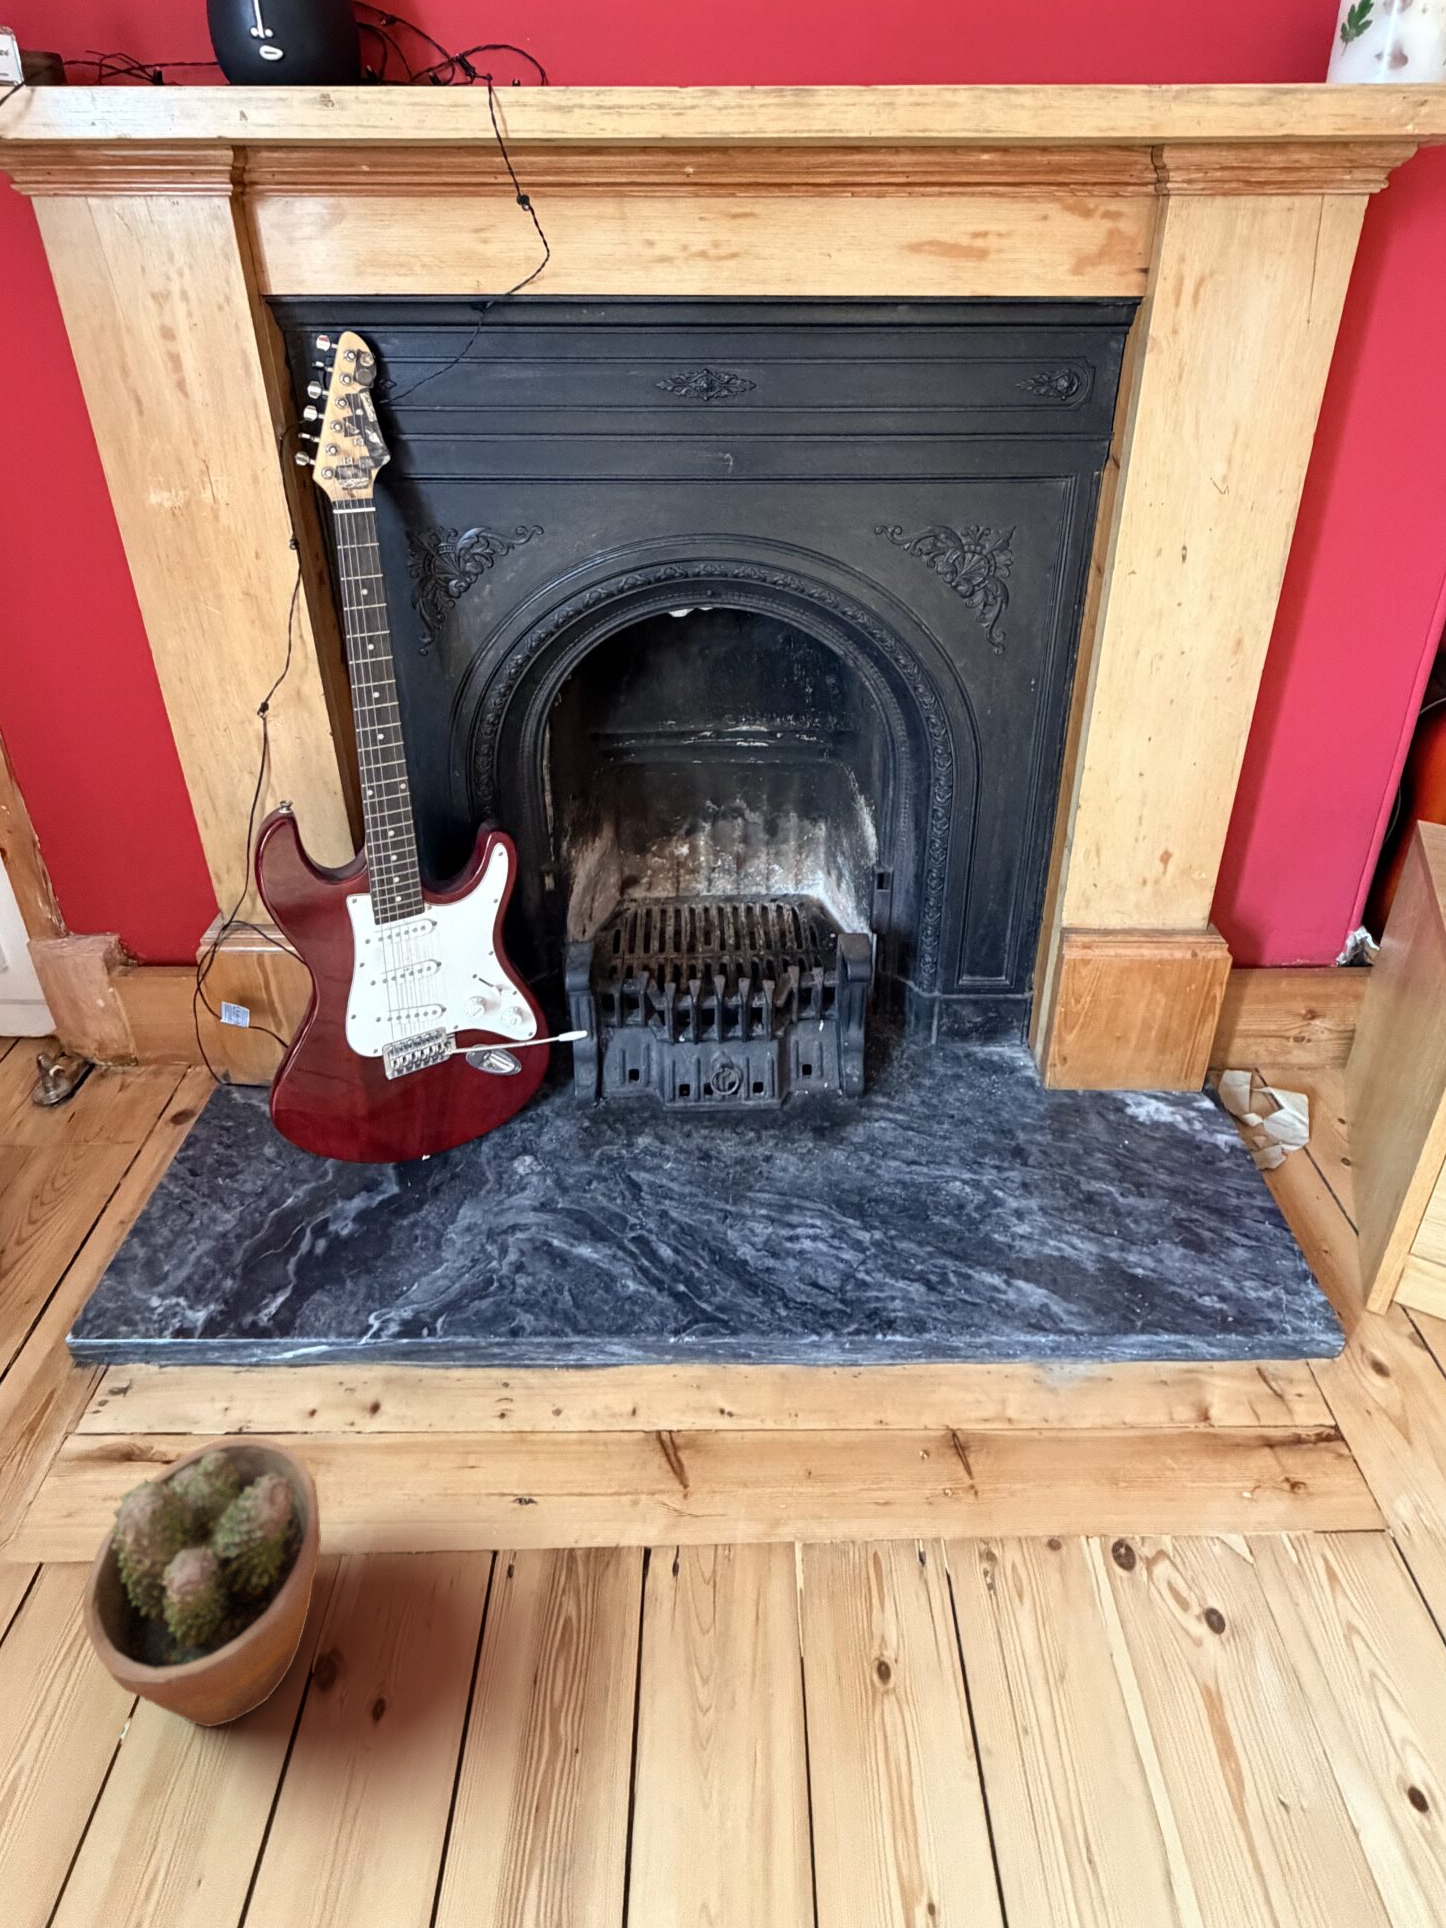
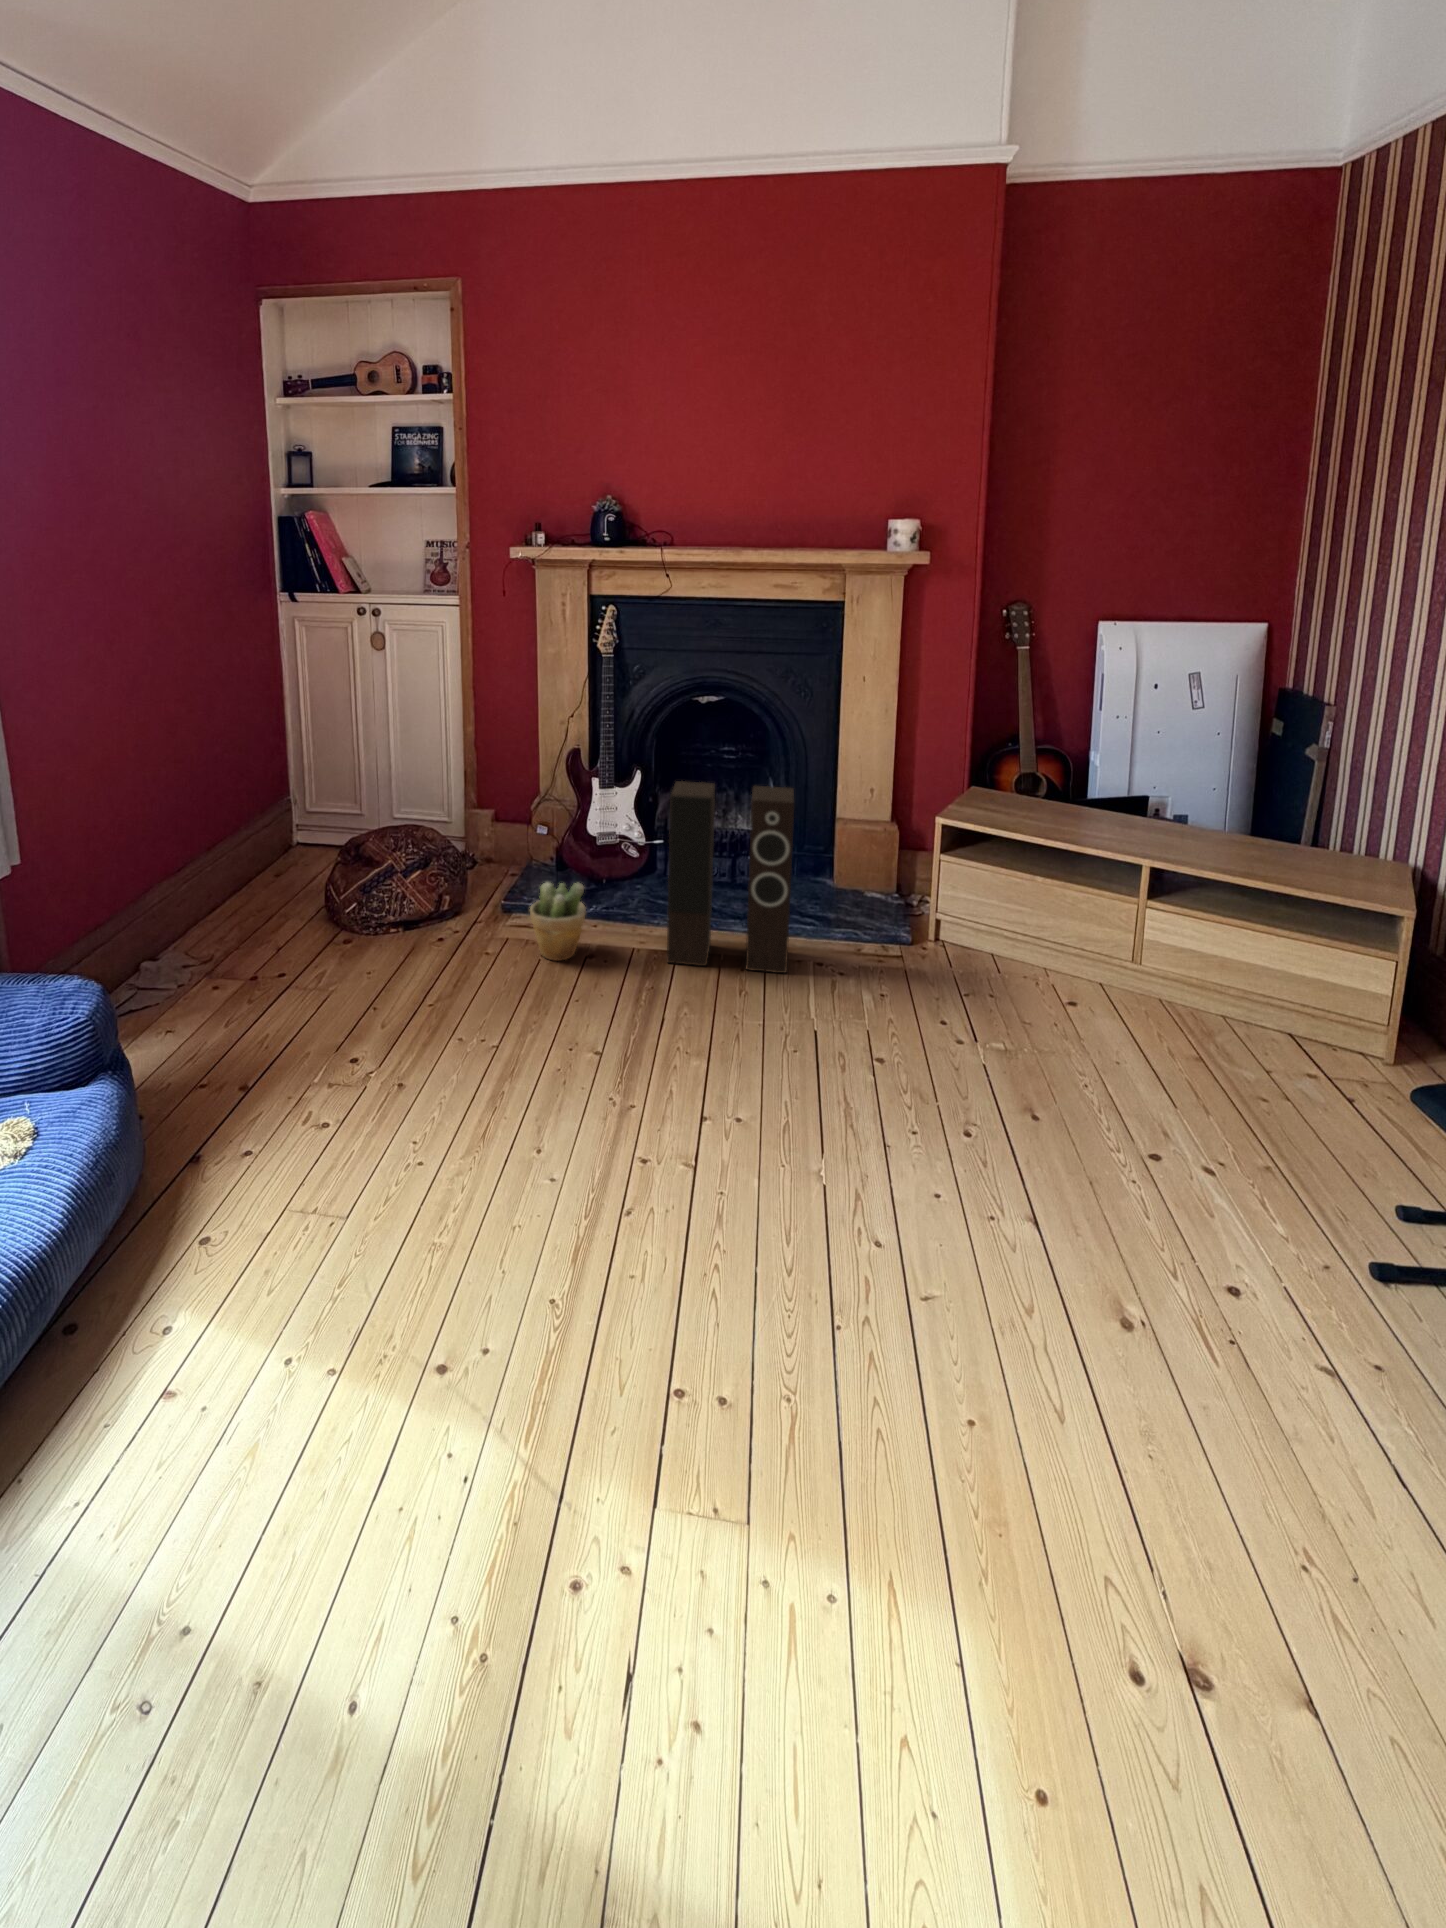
speaker: none [604,1027,1123,1632] -> present [667,781,794,973]

